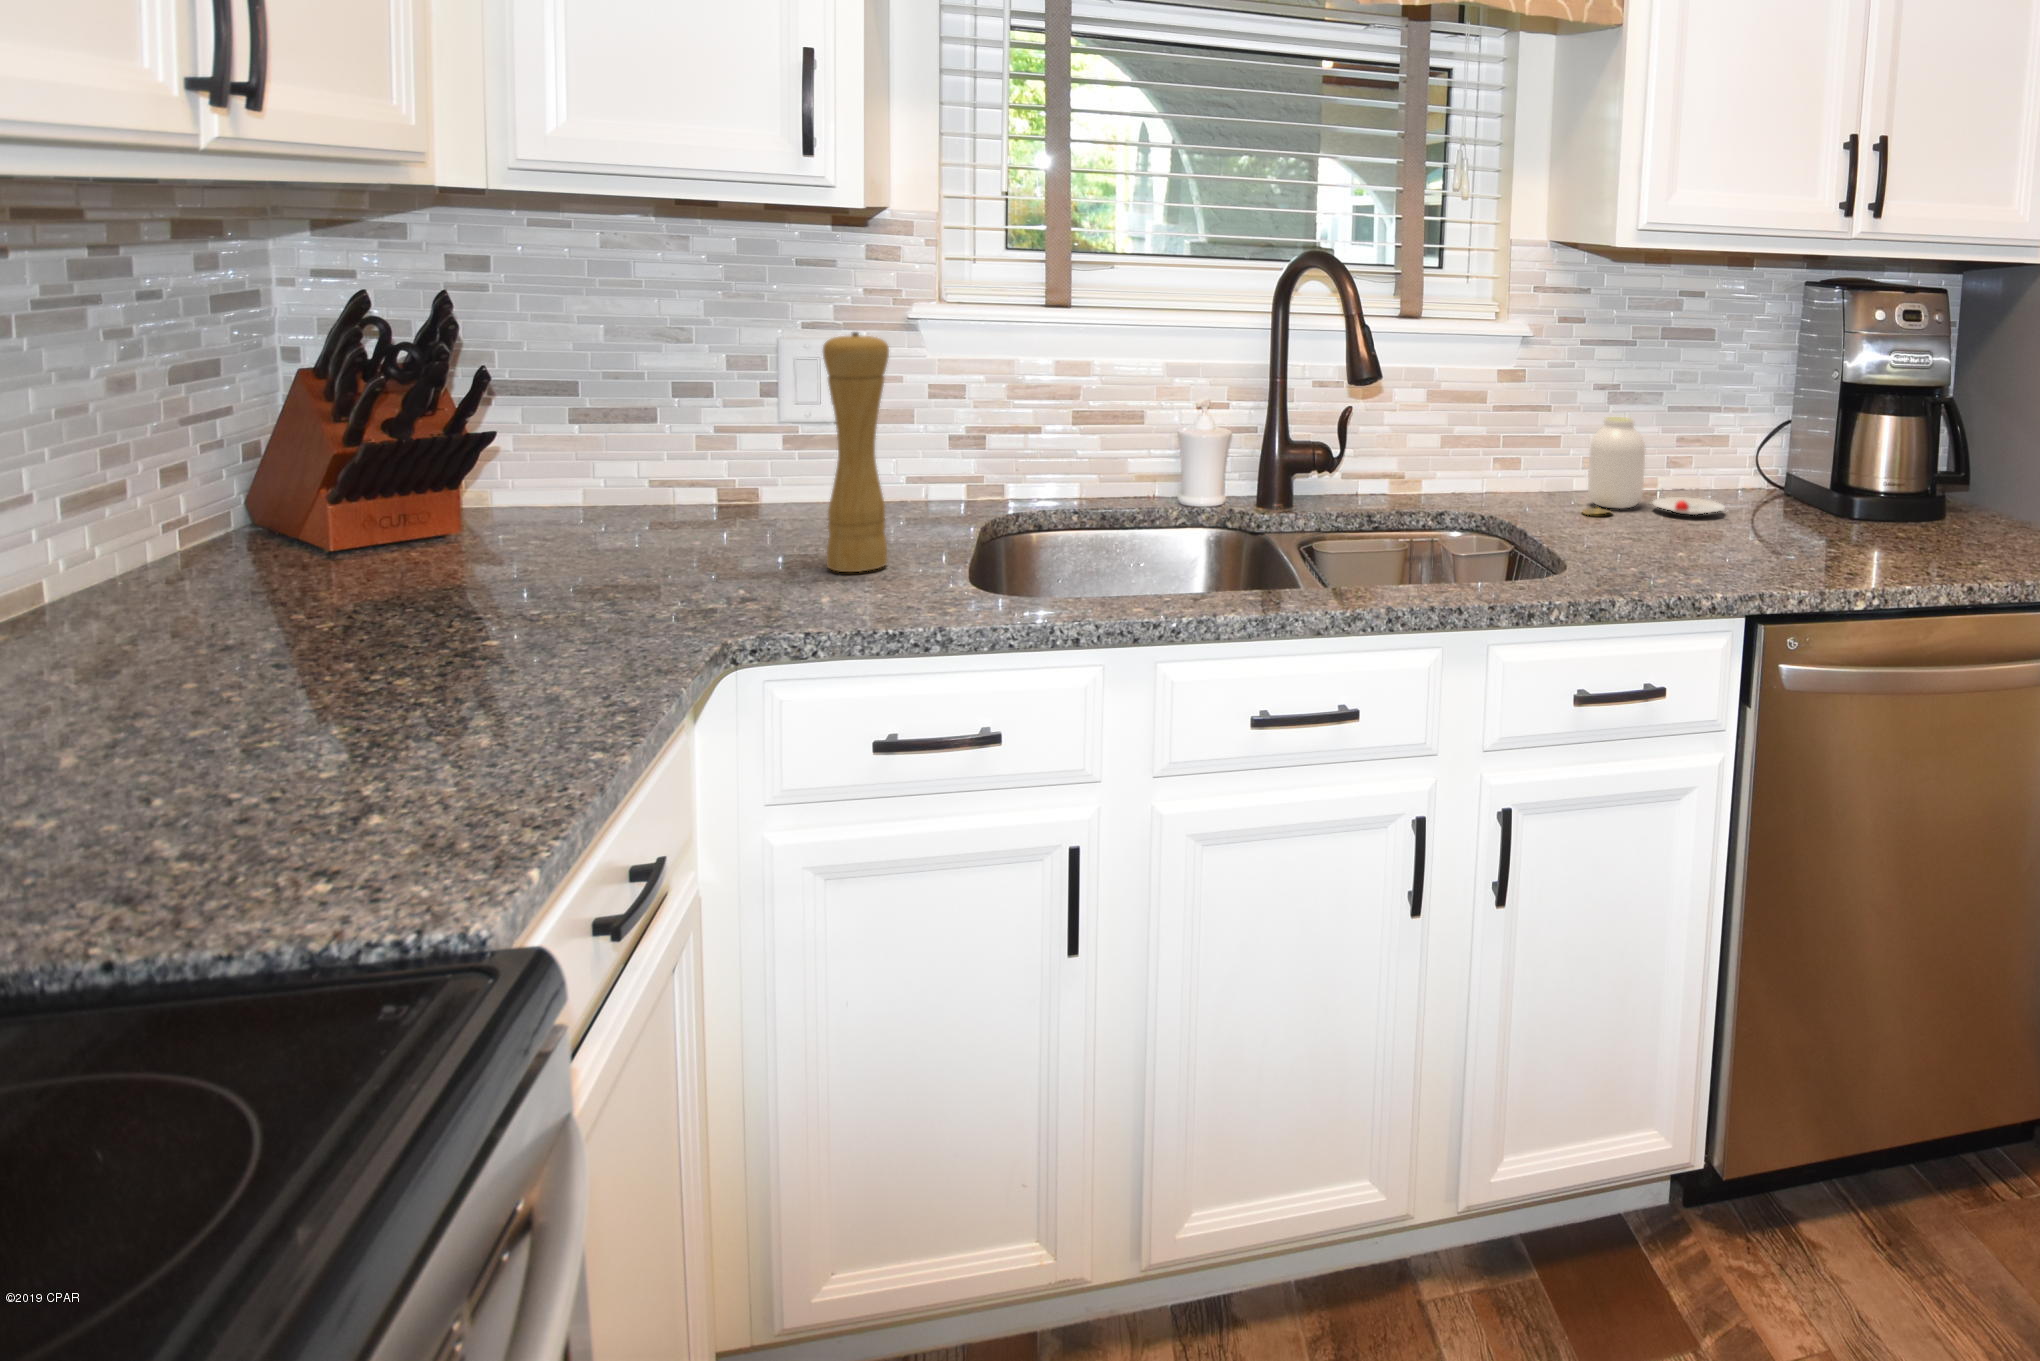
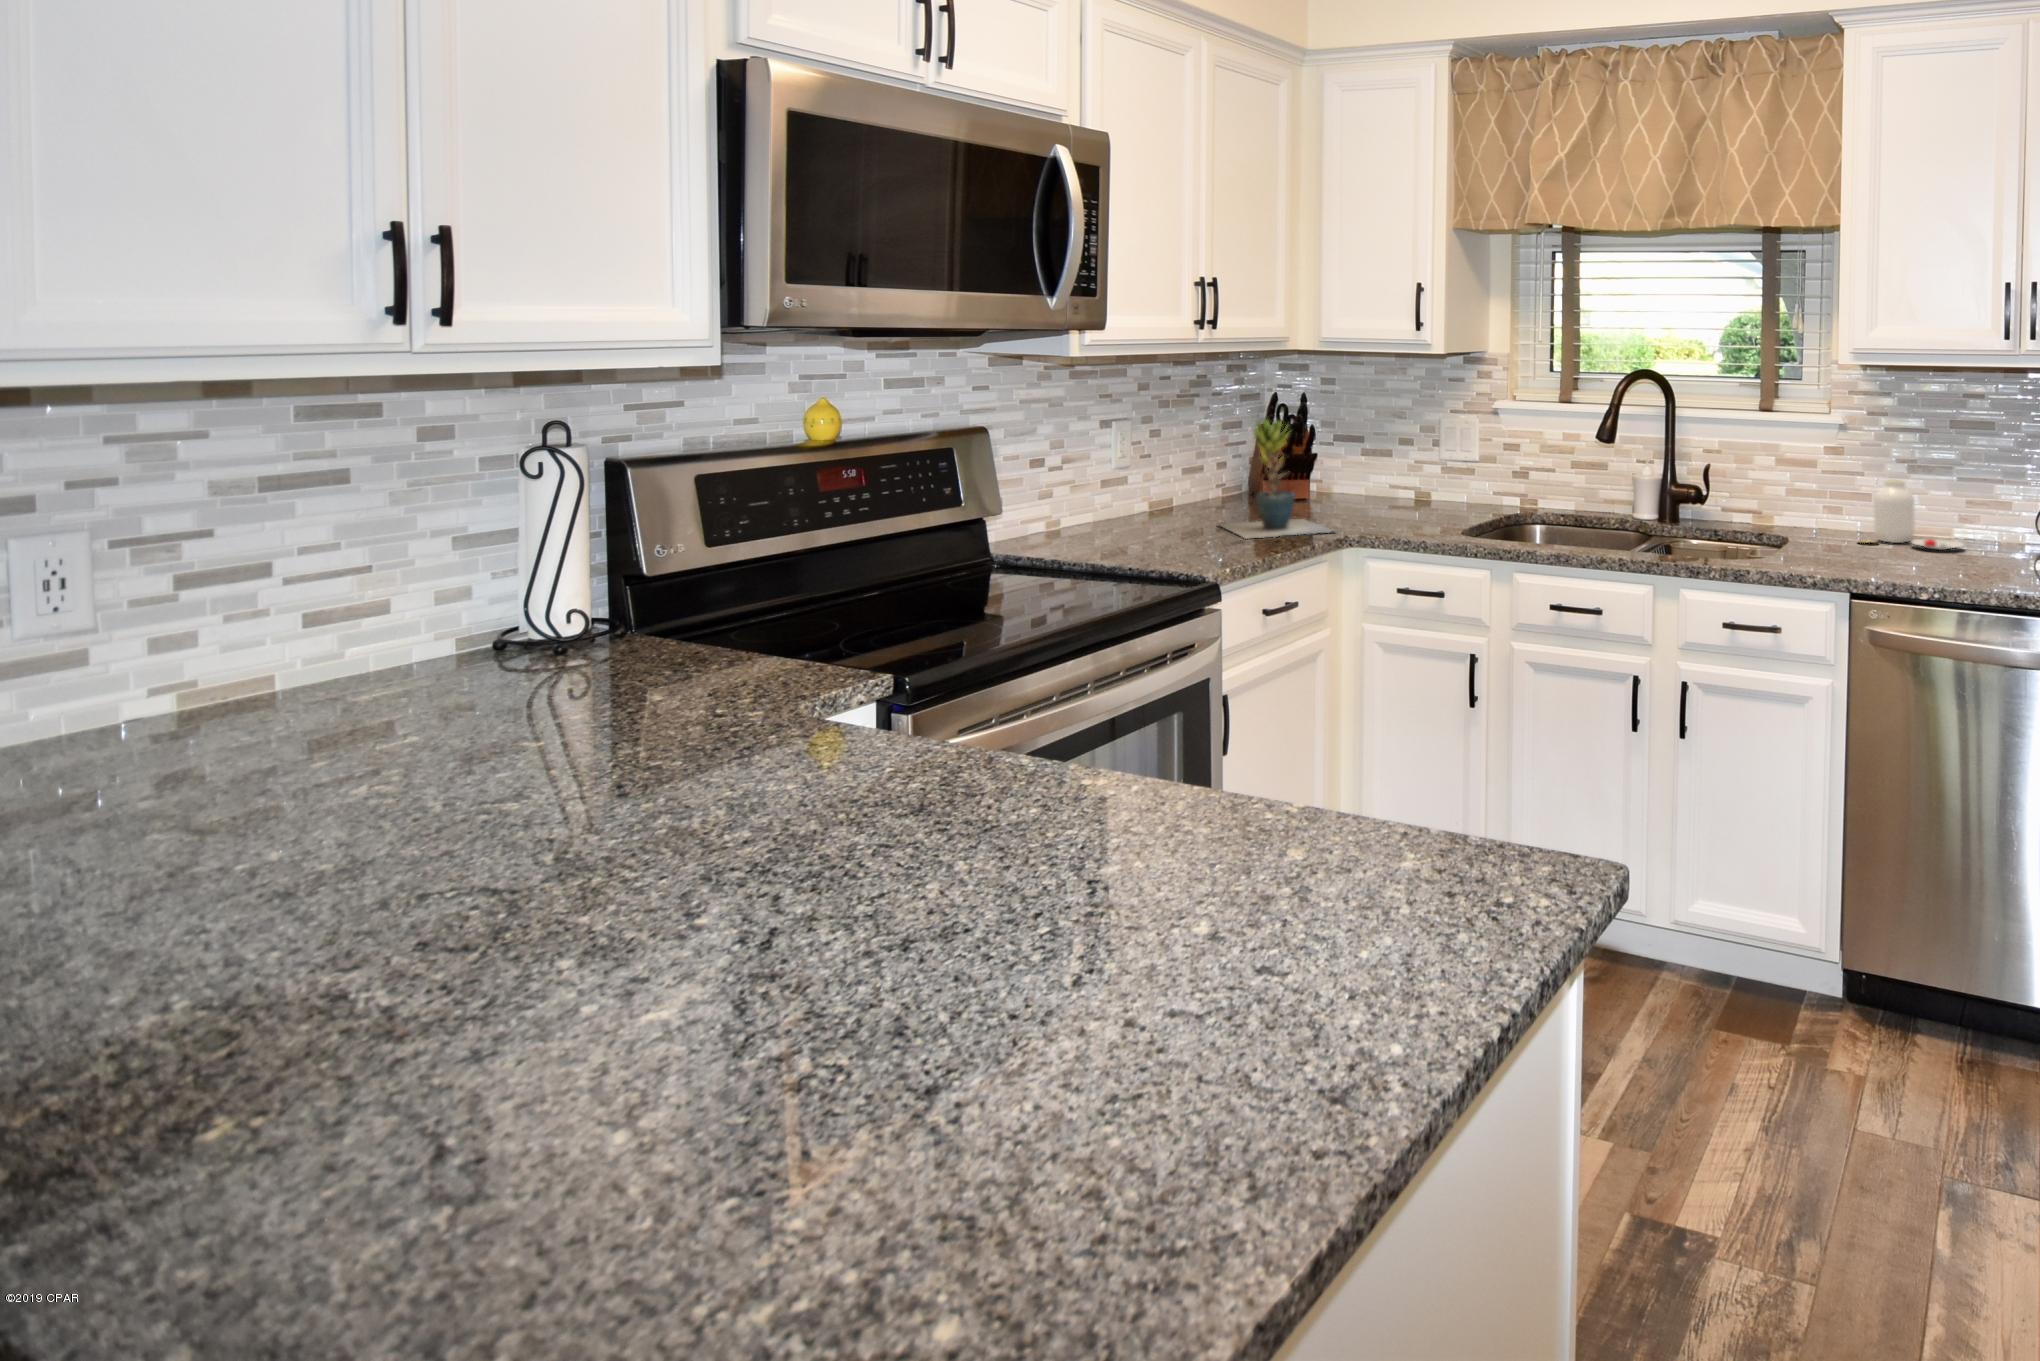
pepper mill: present [823,332,889,572] -> none [1420,412,1449,526]
potted plant: none [240,359,663,693] -> present [1221,419,1332,539]

